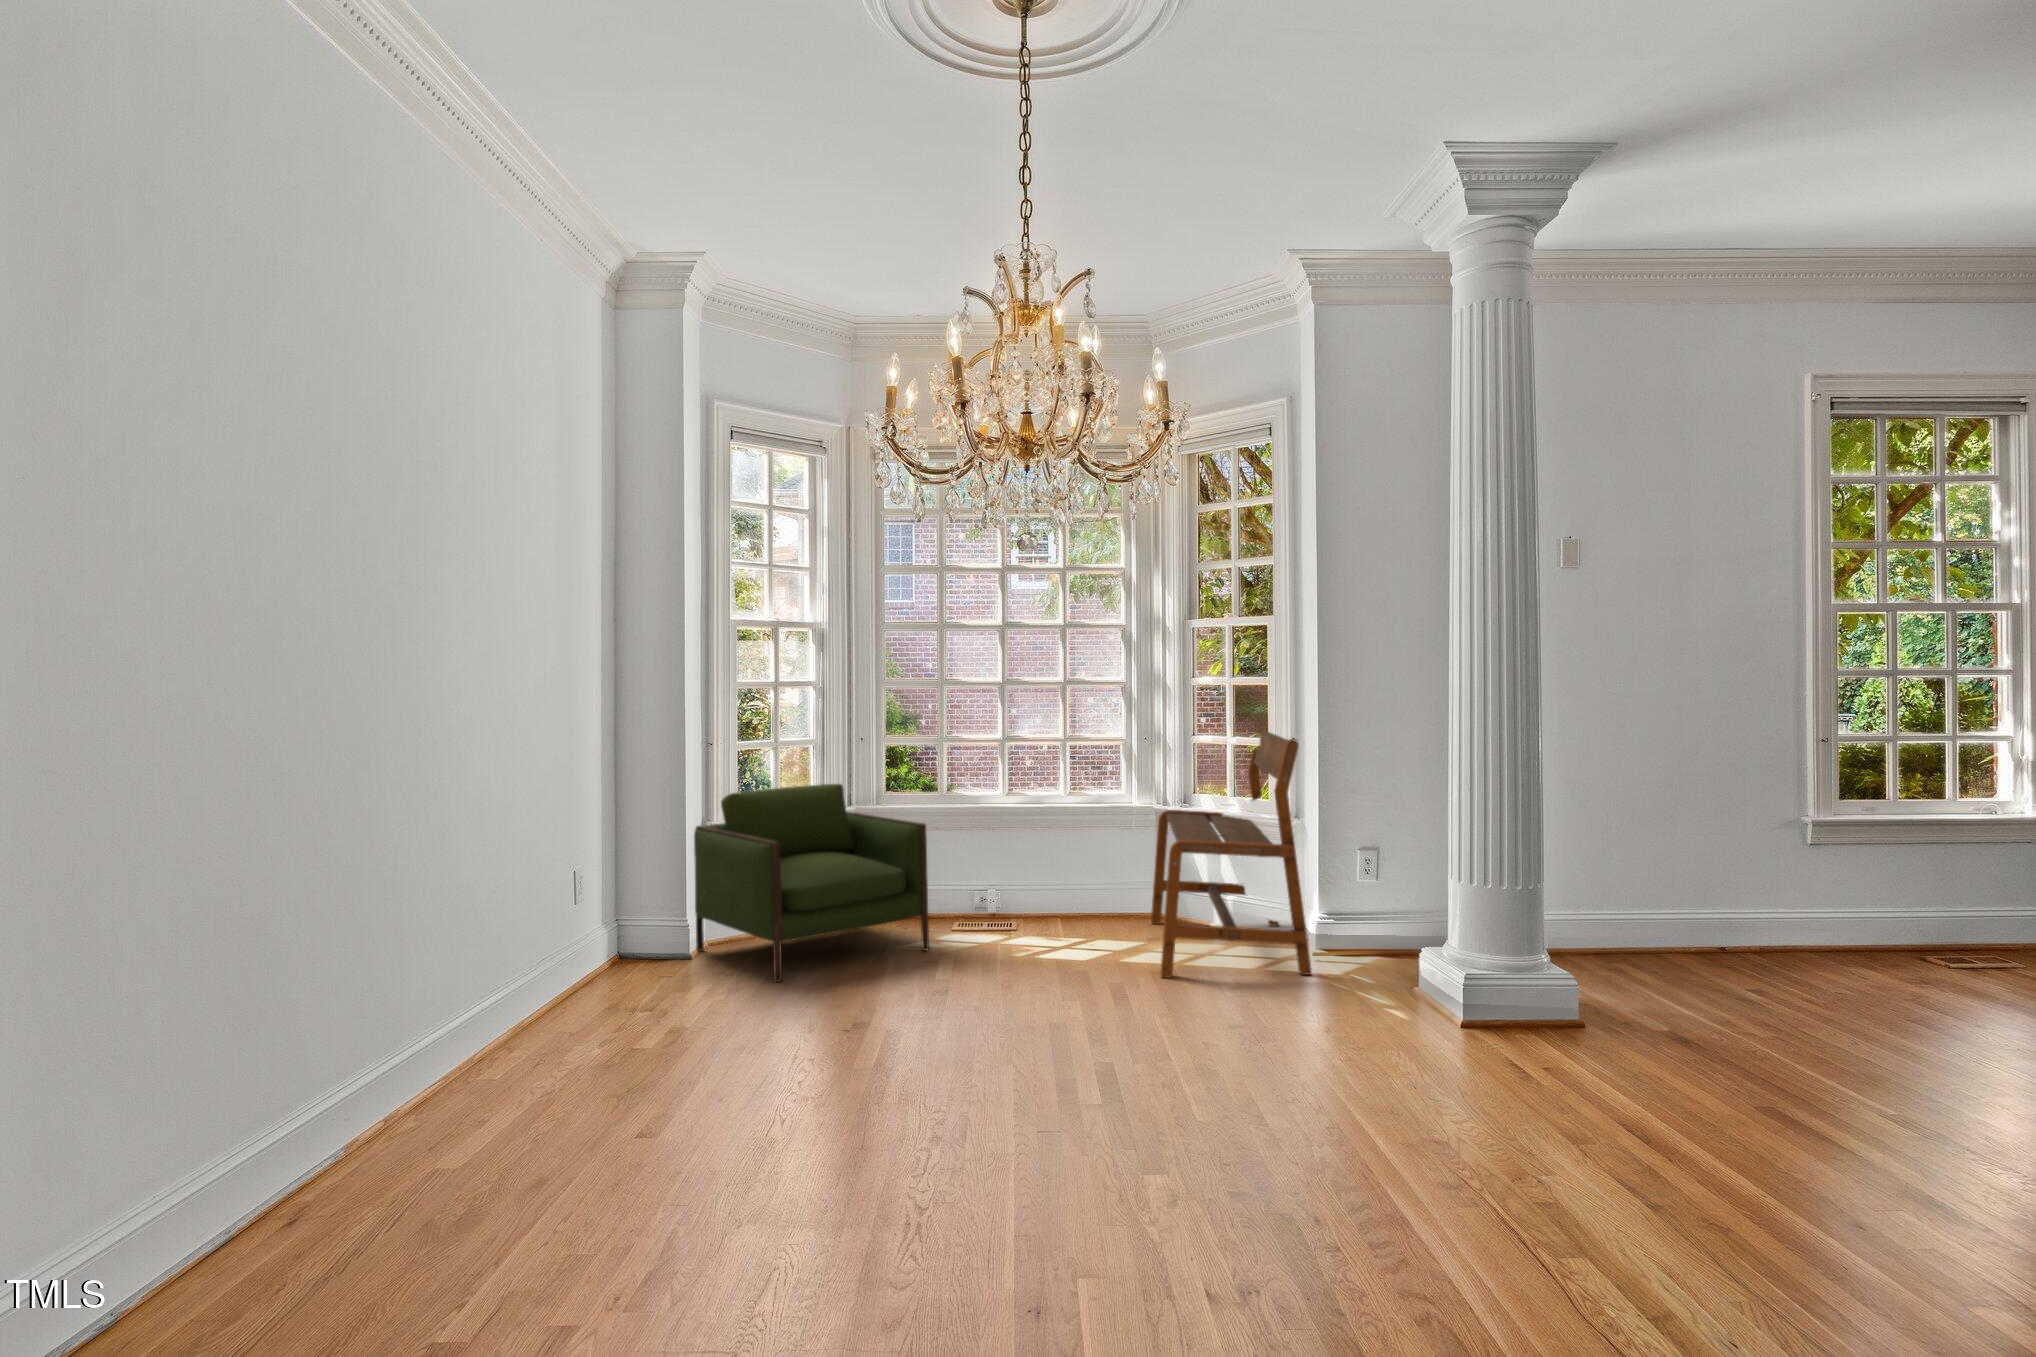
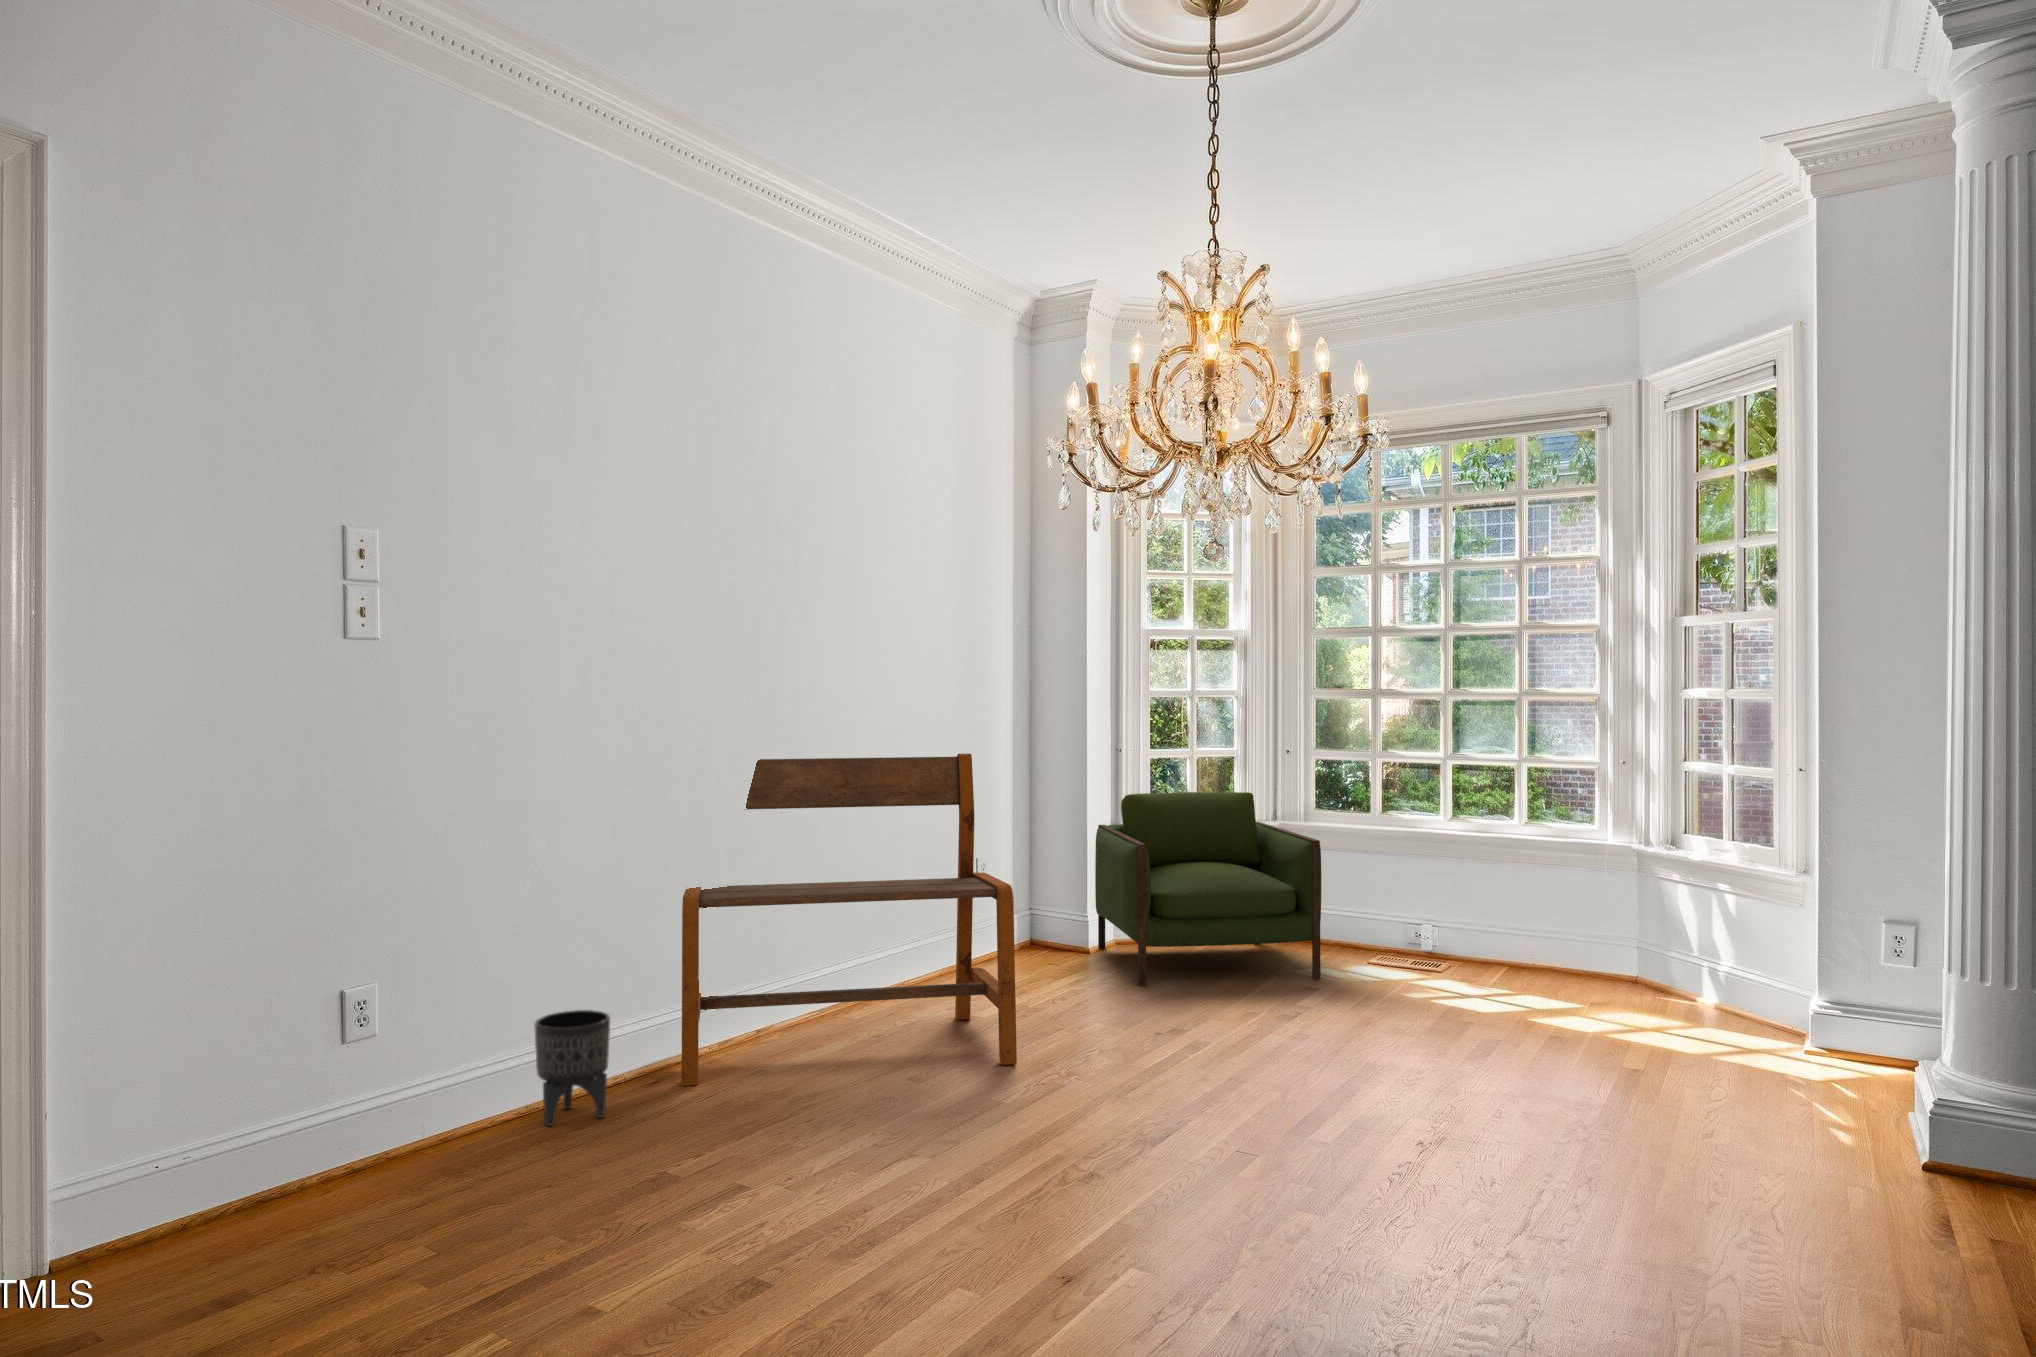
bench: present [1151,728,1312,978] -> present [681,754,1017,1086]
planter: none [185,1122,298,1287] -> present [534,1010,610,1126]

